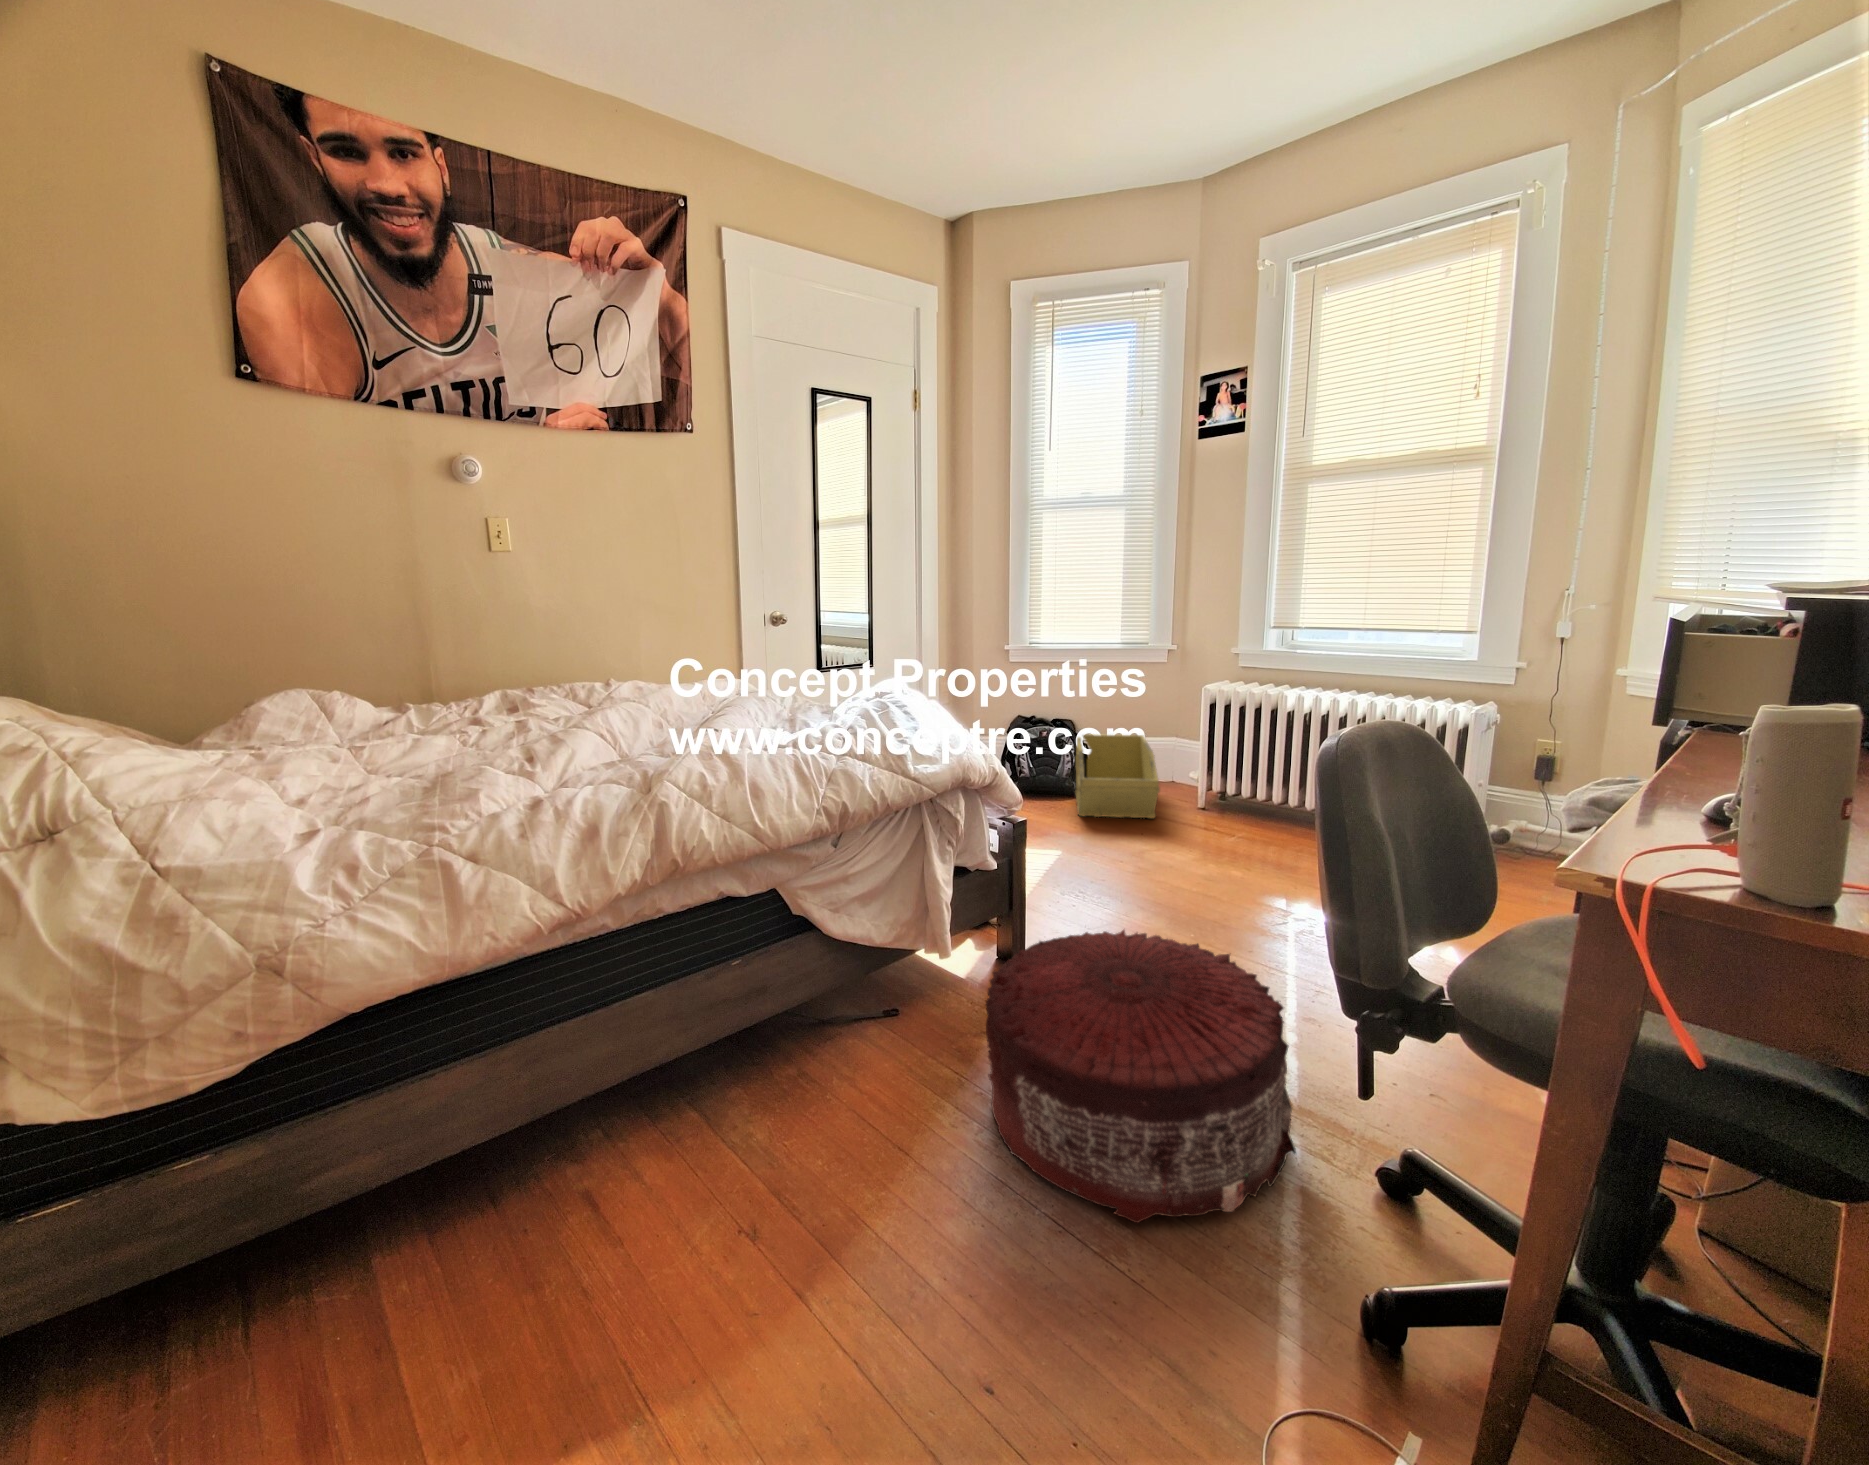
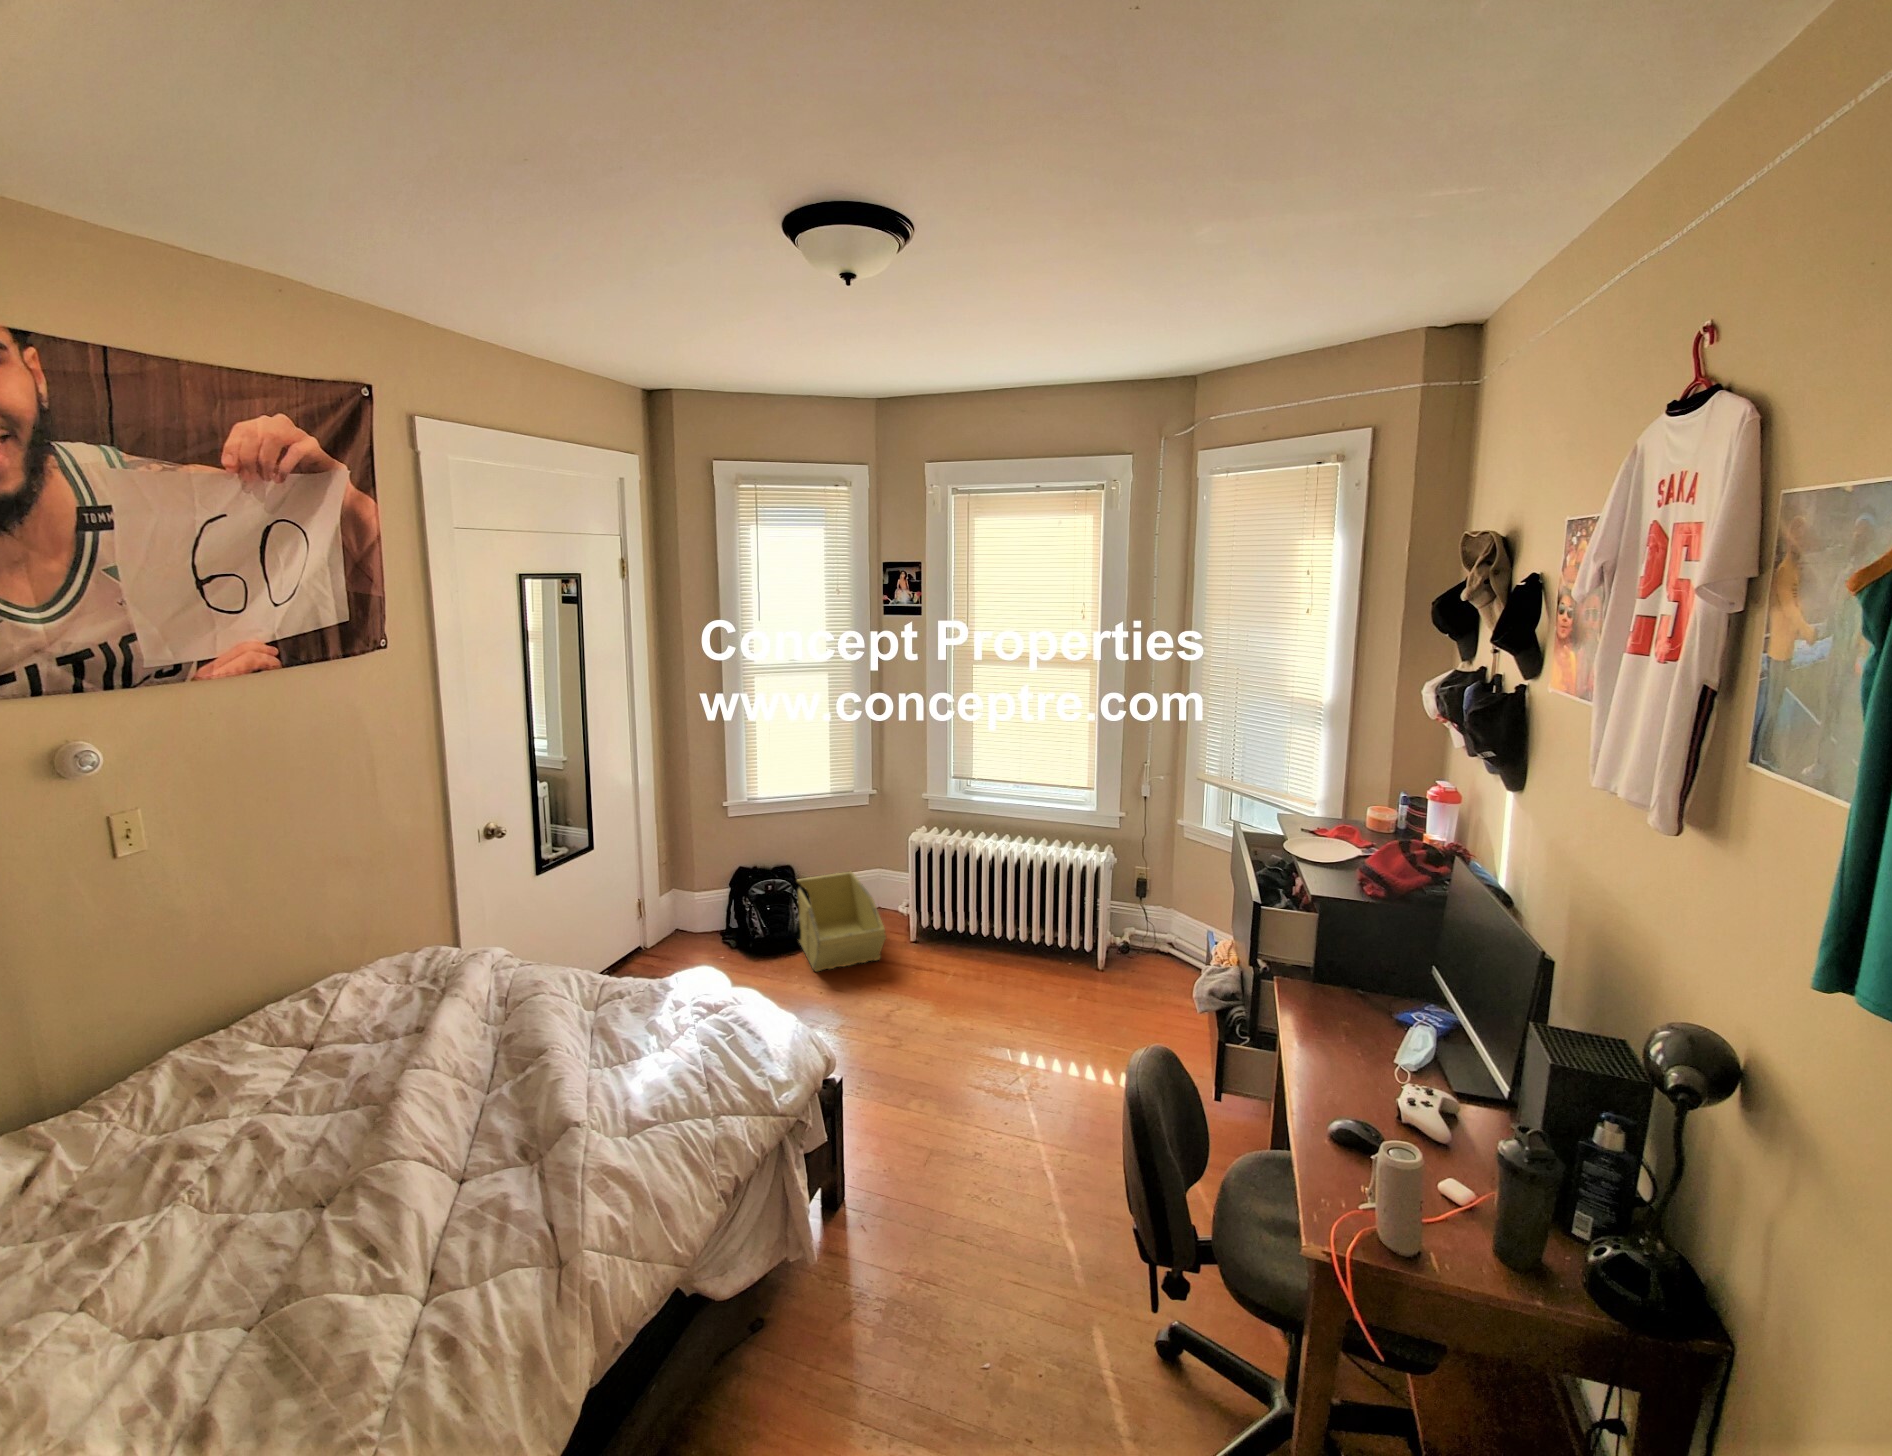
pouf: present [986,930,1296,1223] -> none [882,1147,1110,1414]

